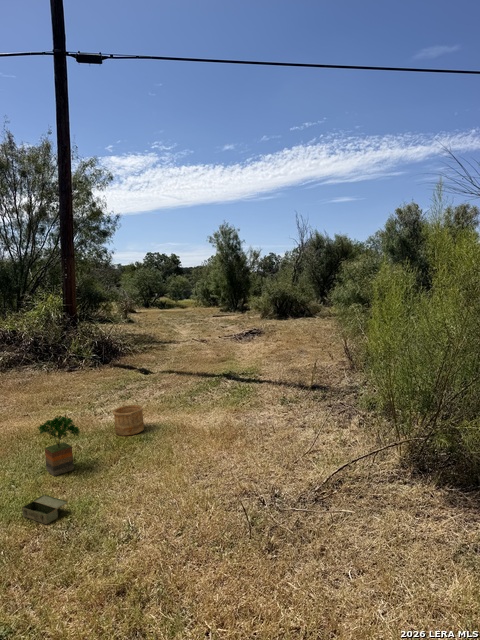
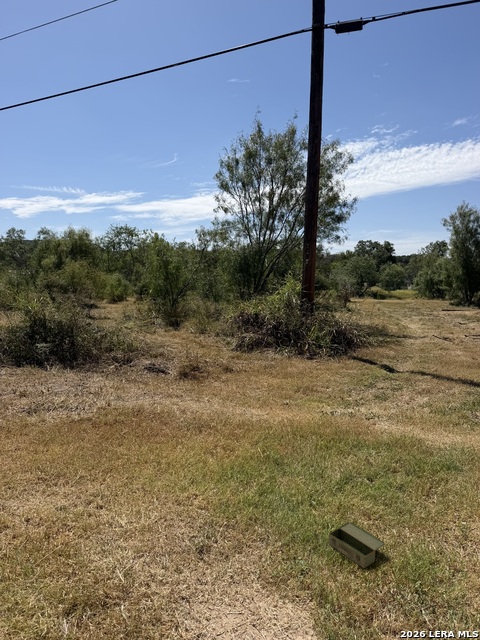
wooden bucket: present [113,405,144,436] -> none [394,415,434,454]
potted tree: present [38,416,80,476] -> none [327,421,378,492]

